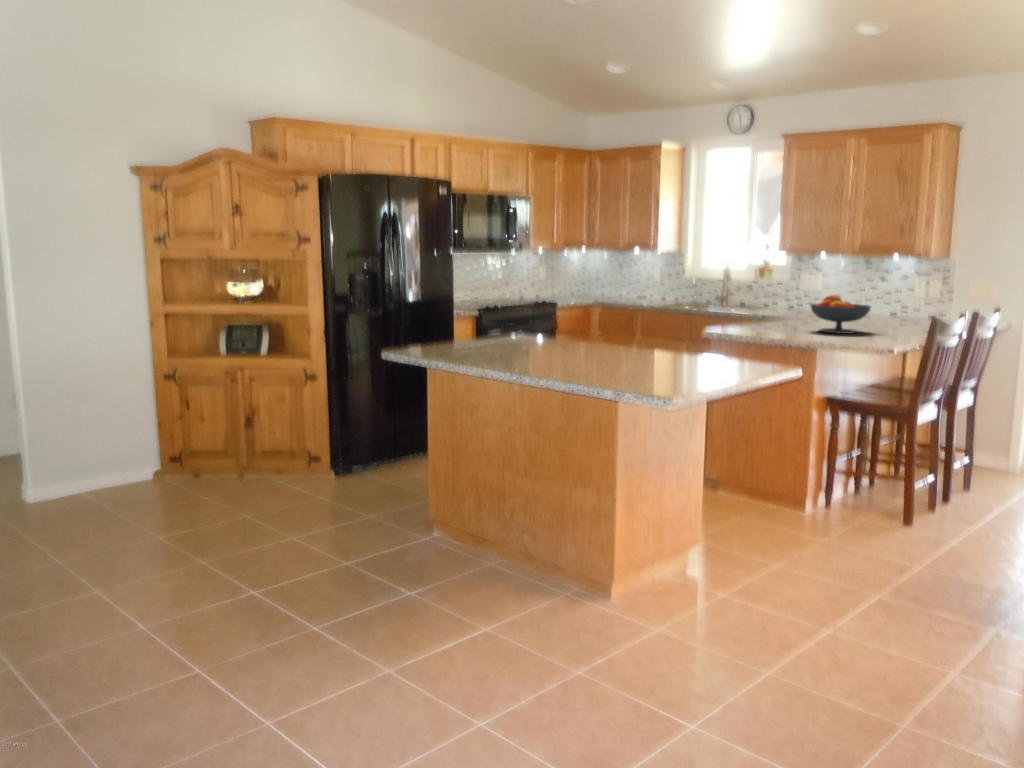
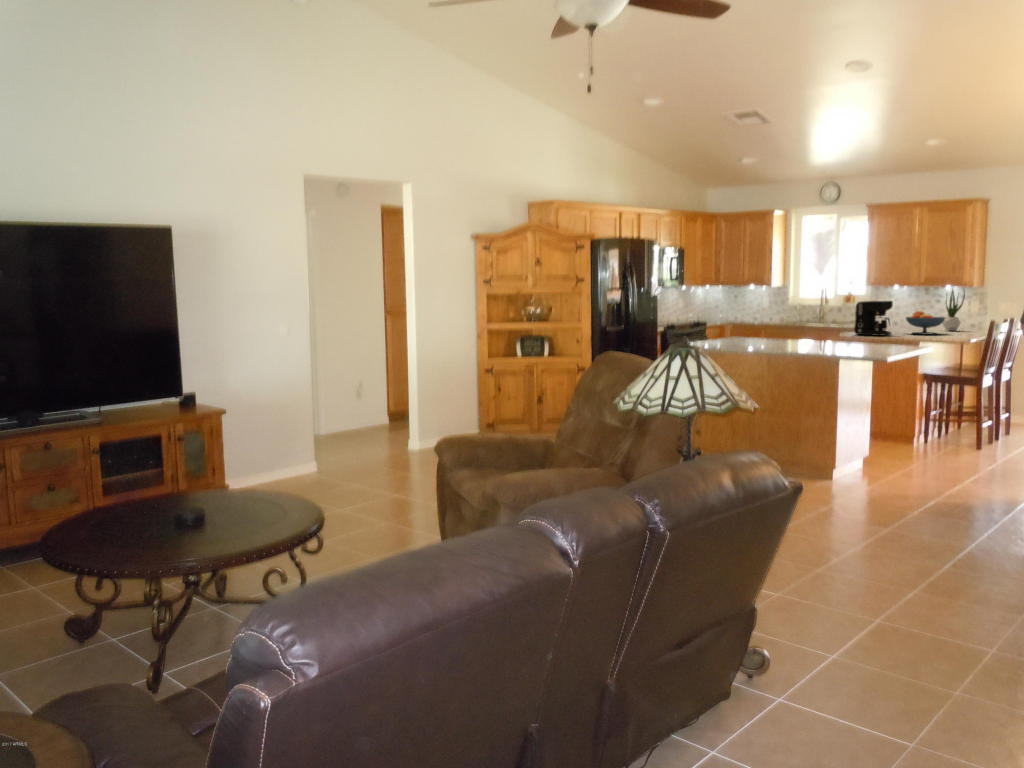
potted plant: none [877,258,912,326] -> present [943,290,965,331]
coffee maker: none [728,278,787,334] -> present [854,301,893,336]

